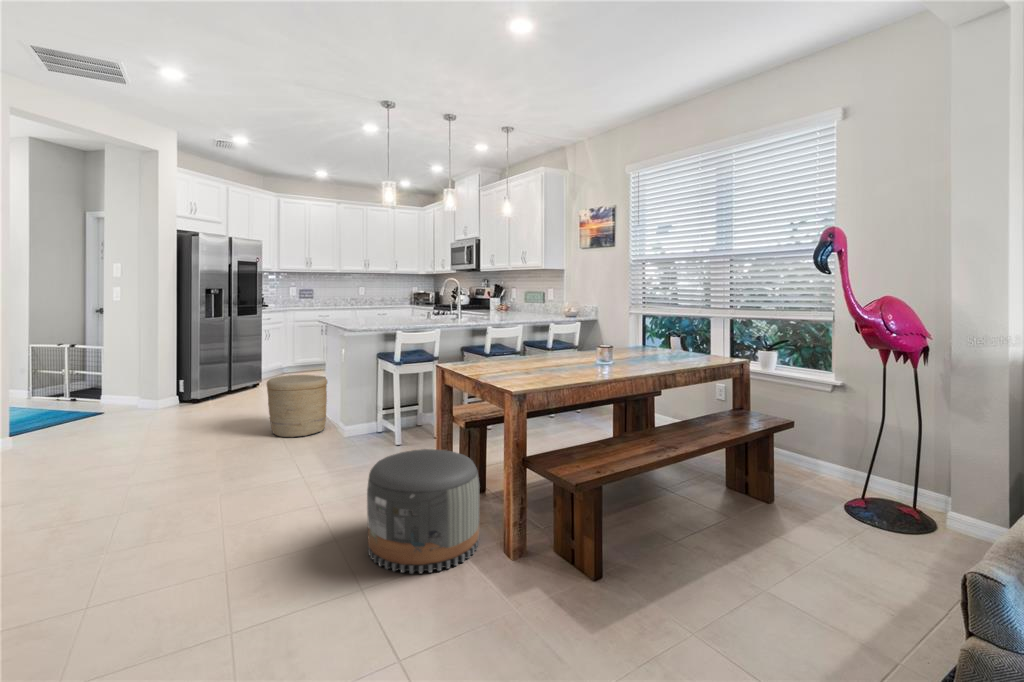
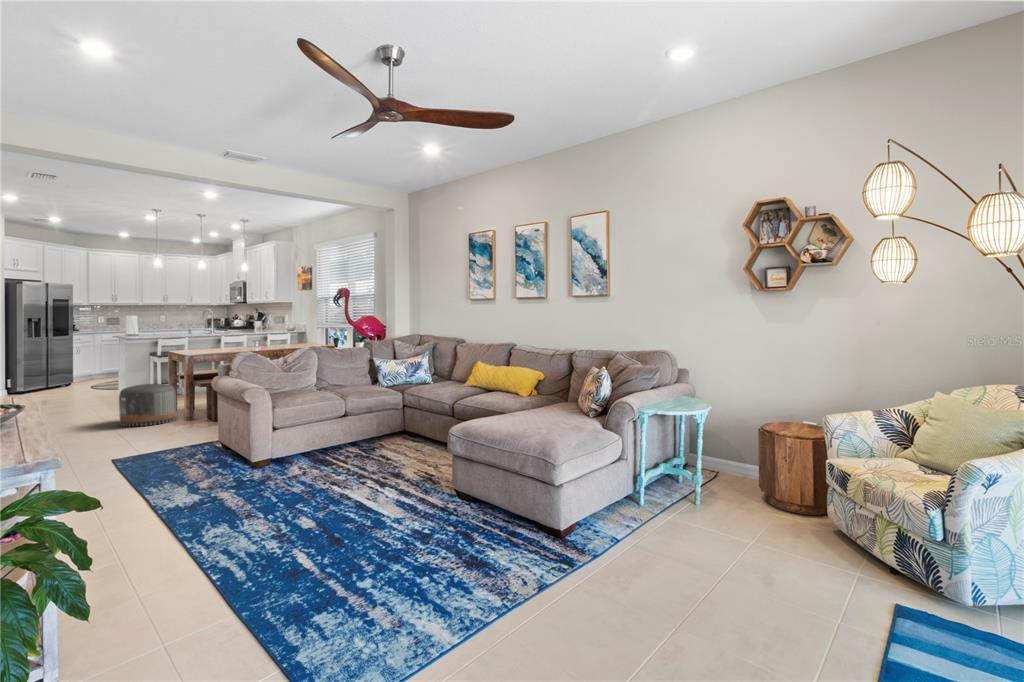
woven basket: present [267,375,327,437] -> none [74,368,117,403]

